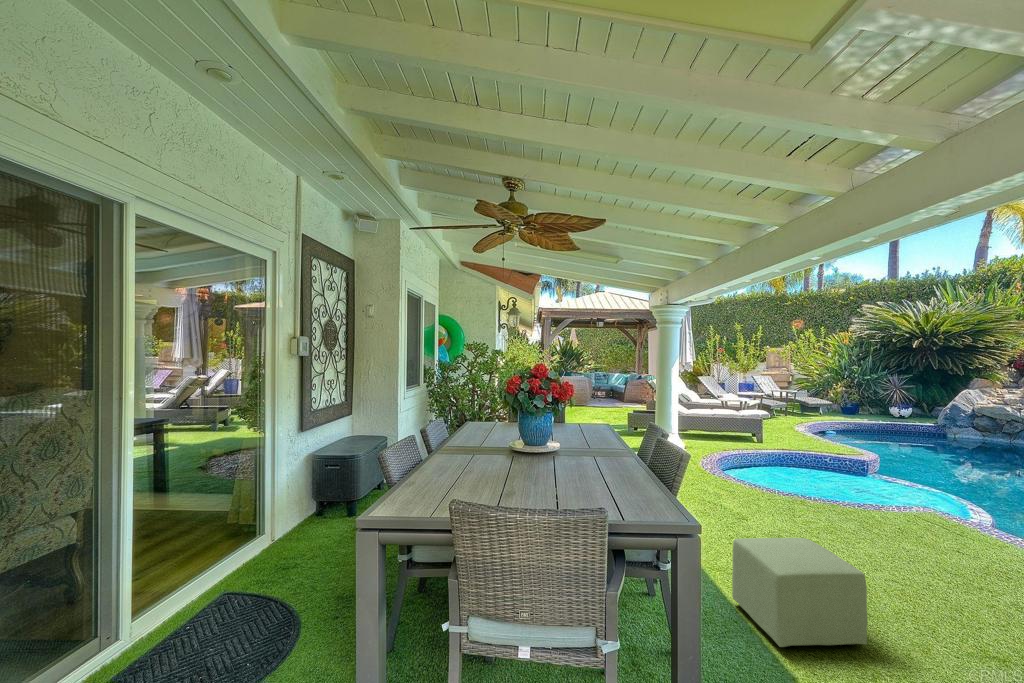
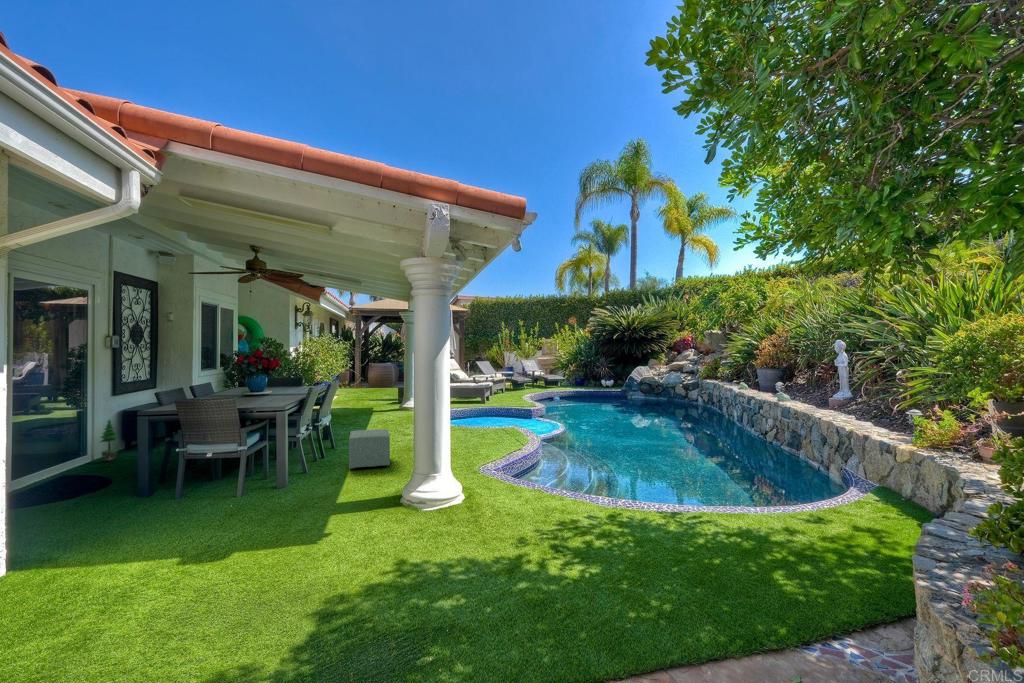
potted tree: none [281,474,308,545] -> present [101,420,118,461]

